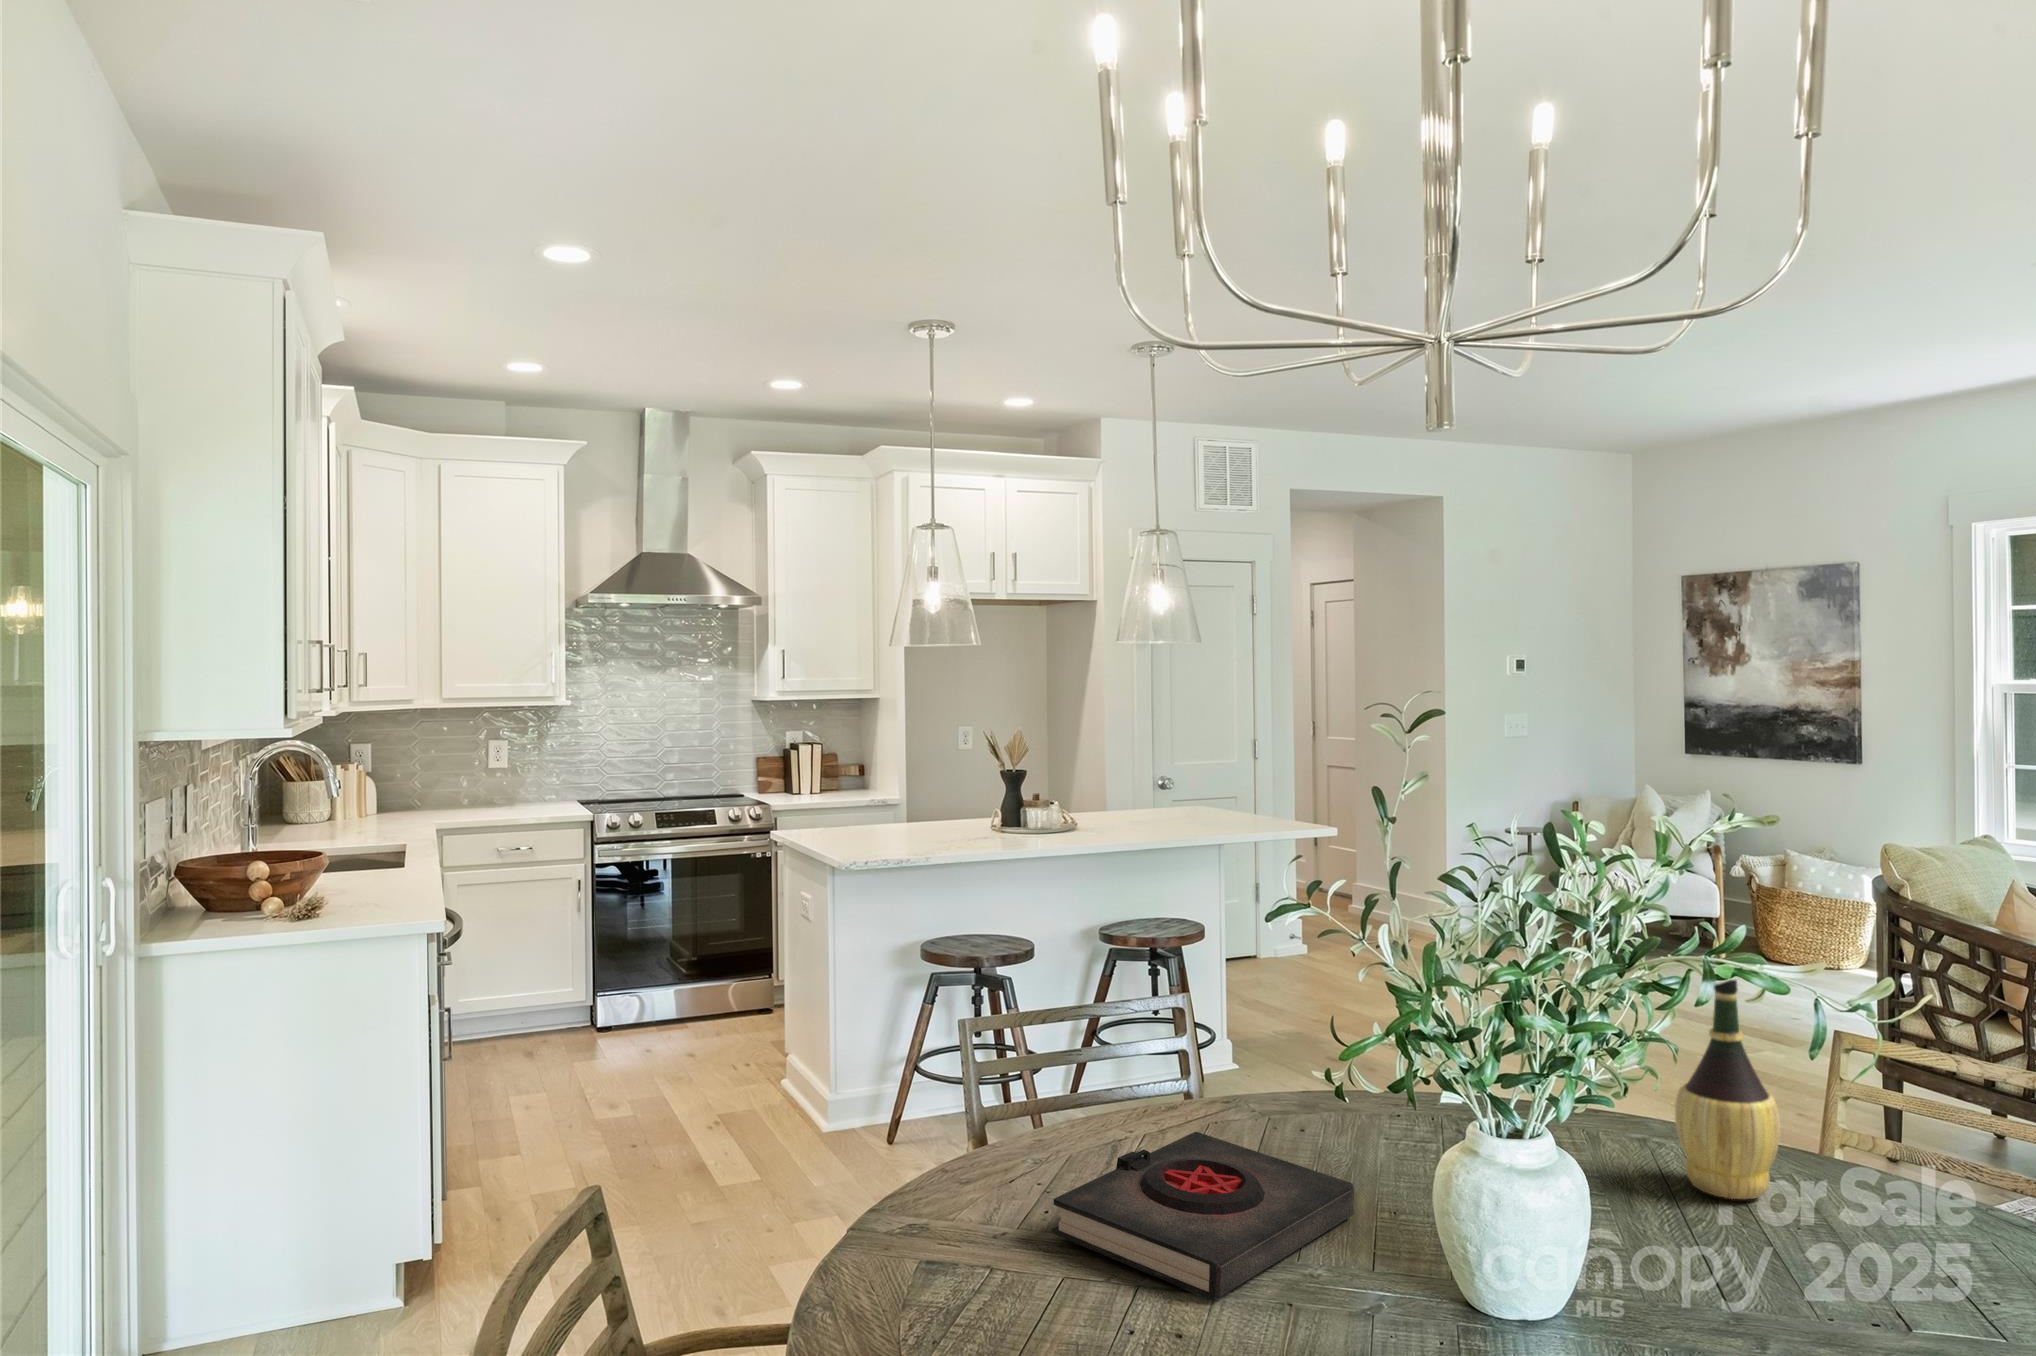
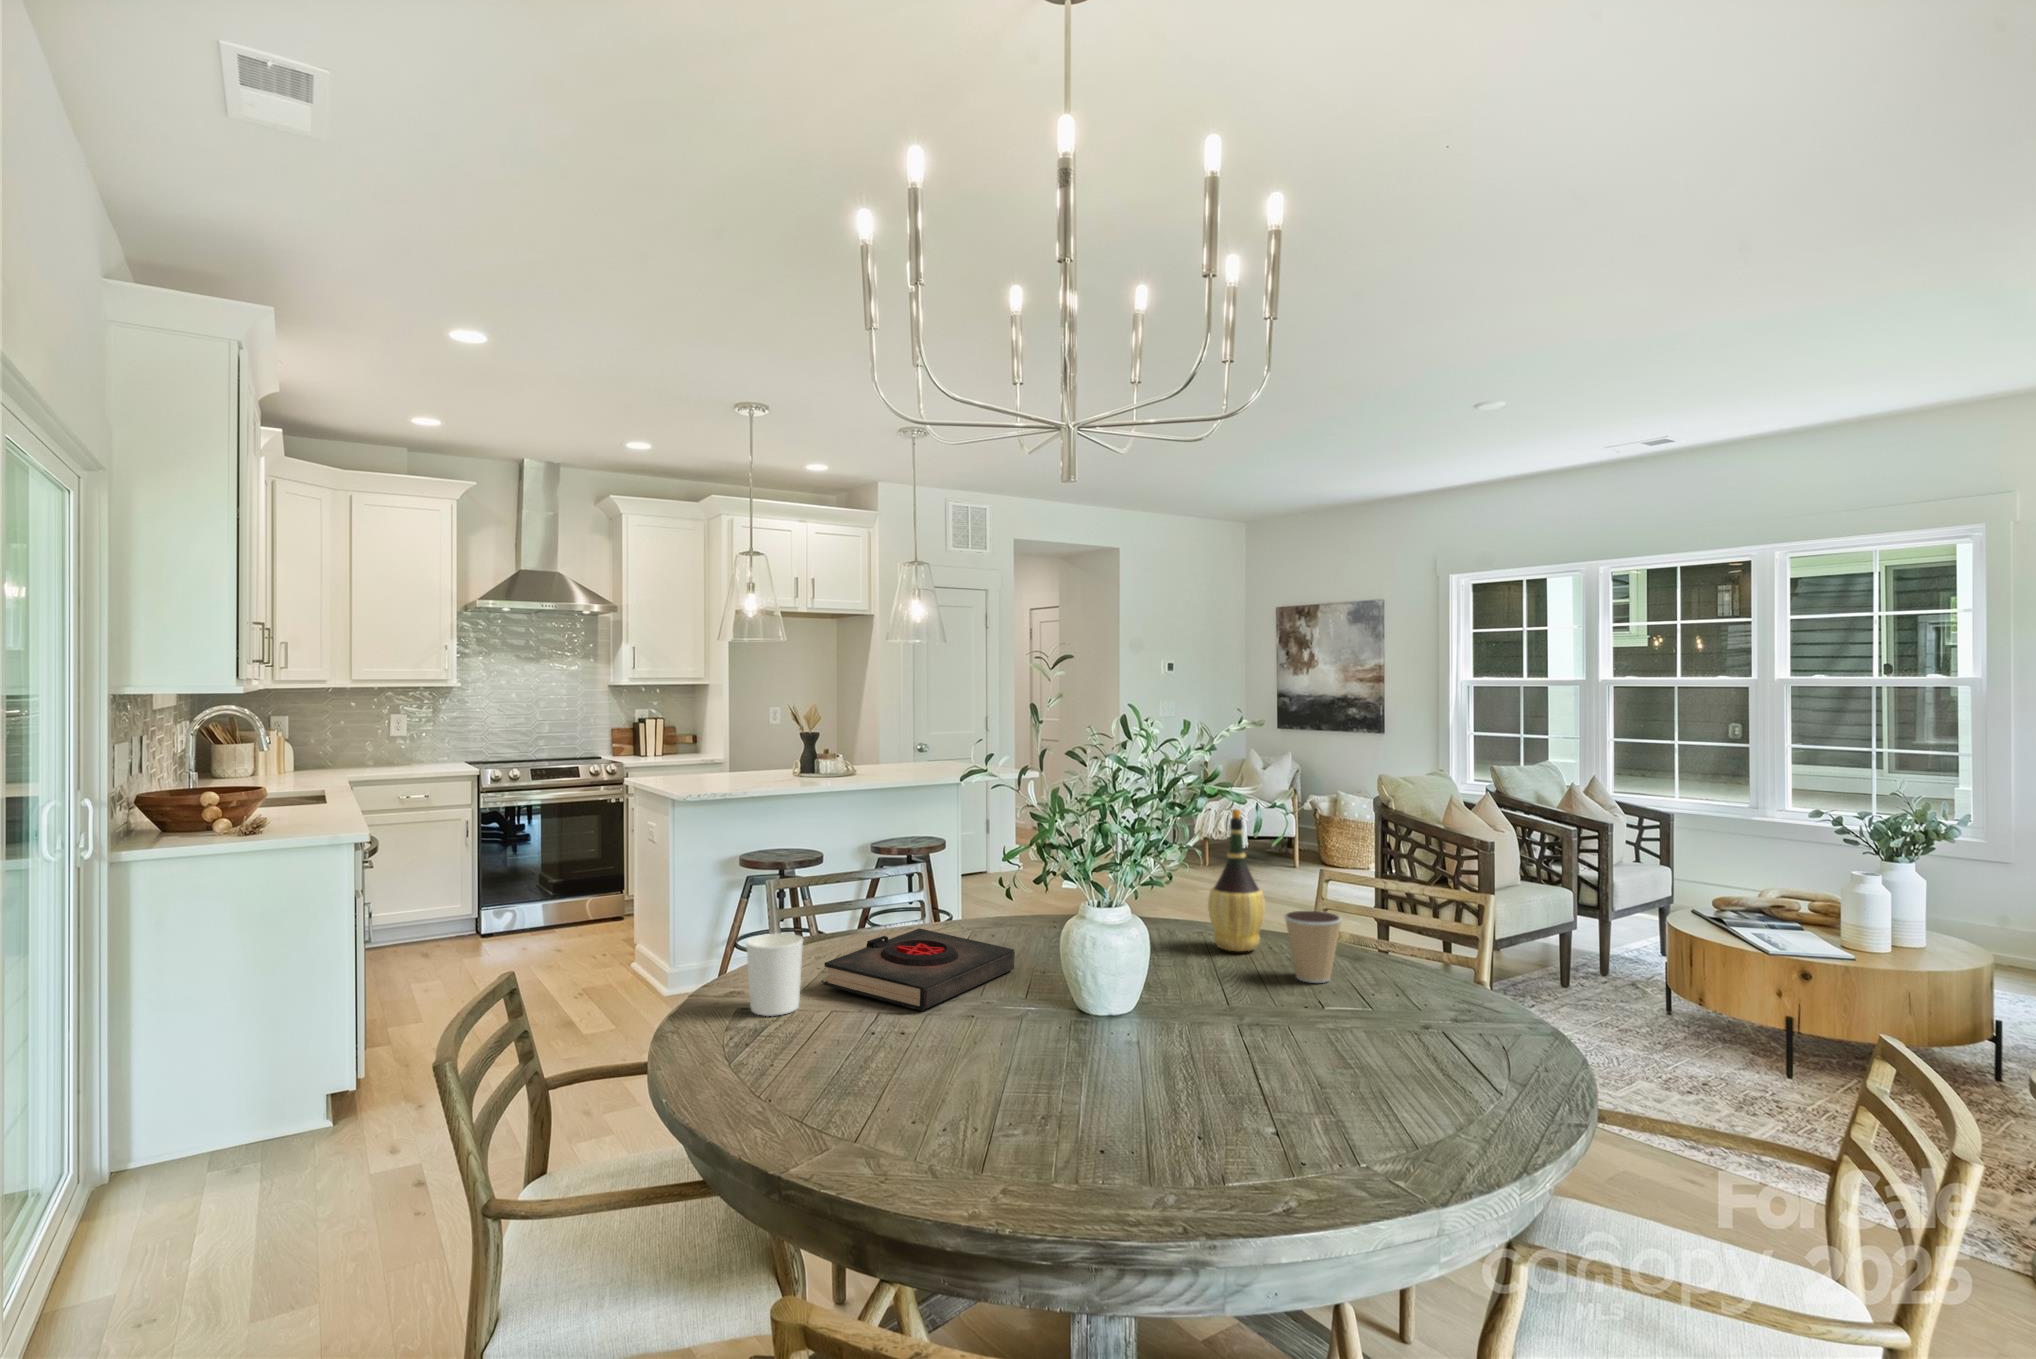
coffee cup: none [1831,1148,1948,1284] -> present [1284,911,1341,983]
candle holder: none [934,1154,1022,1293] -> present [746,933,803,1016]

